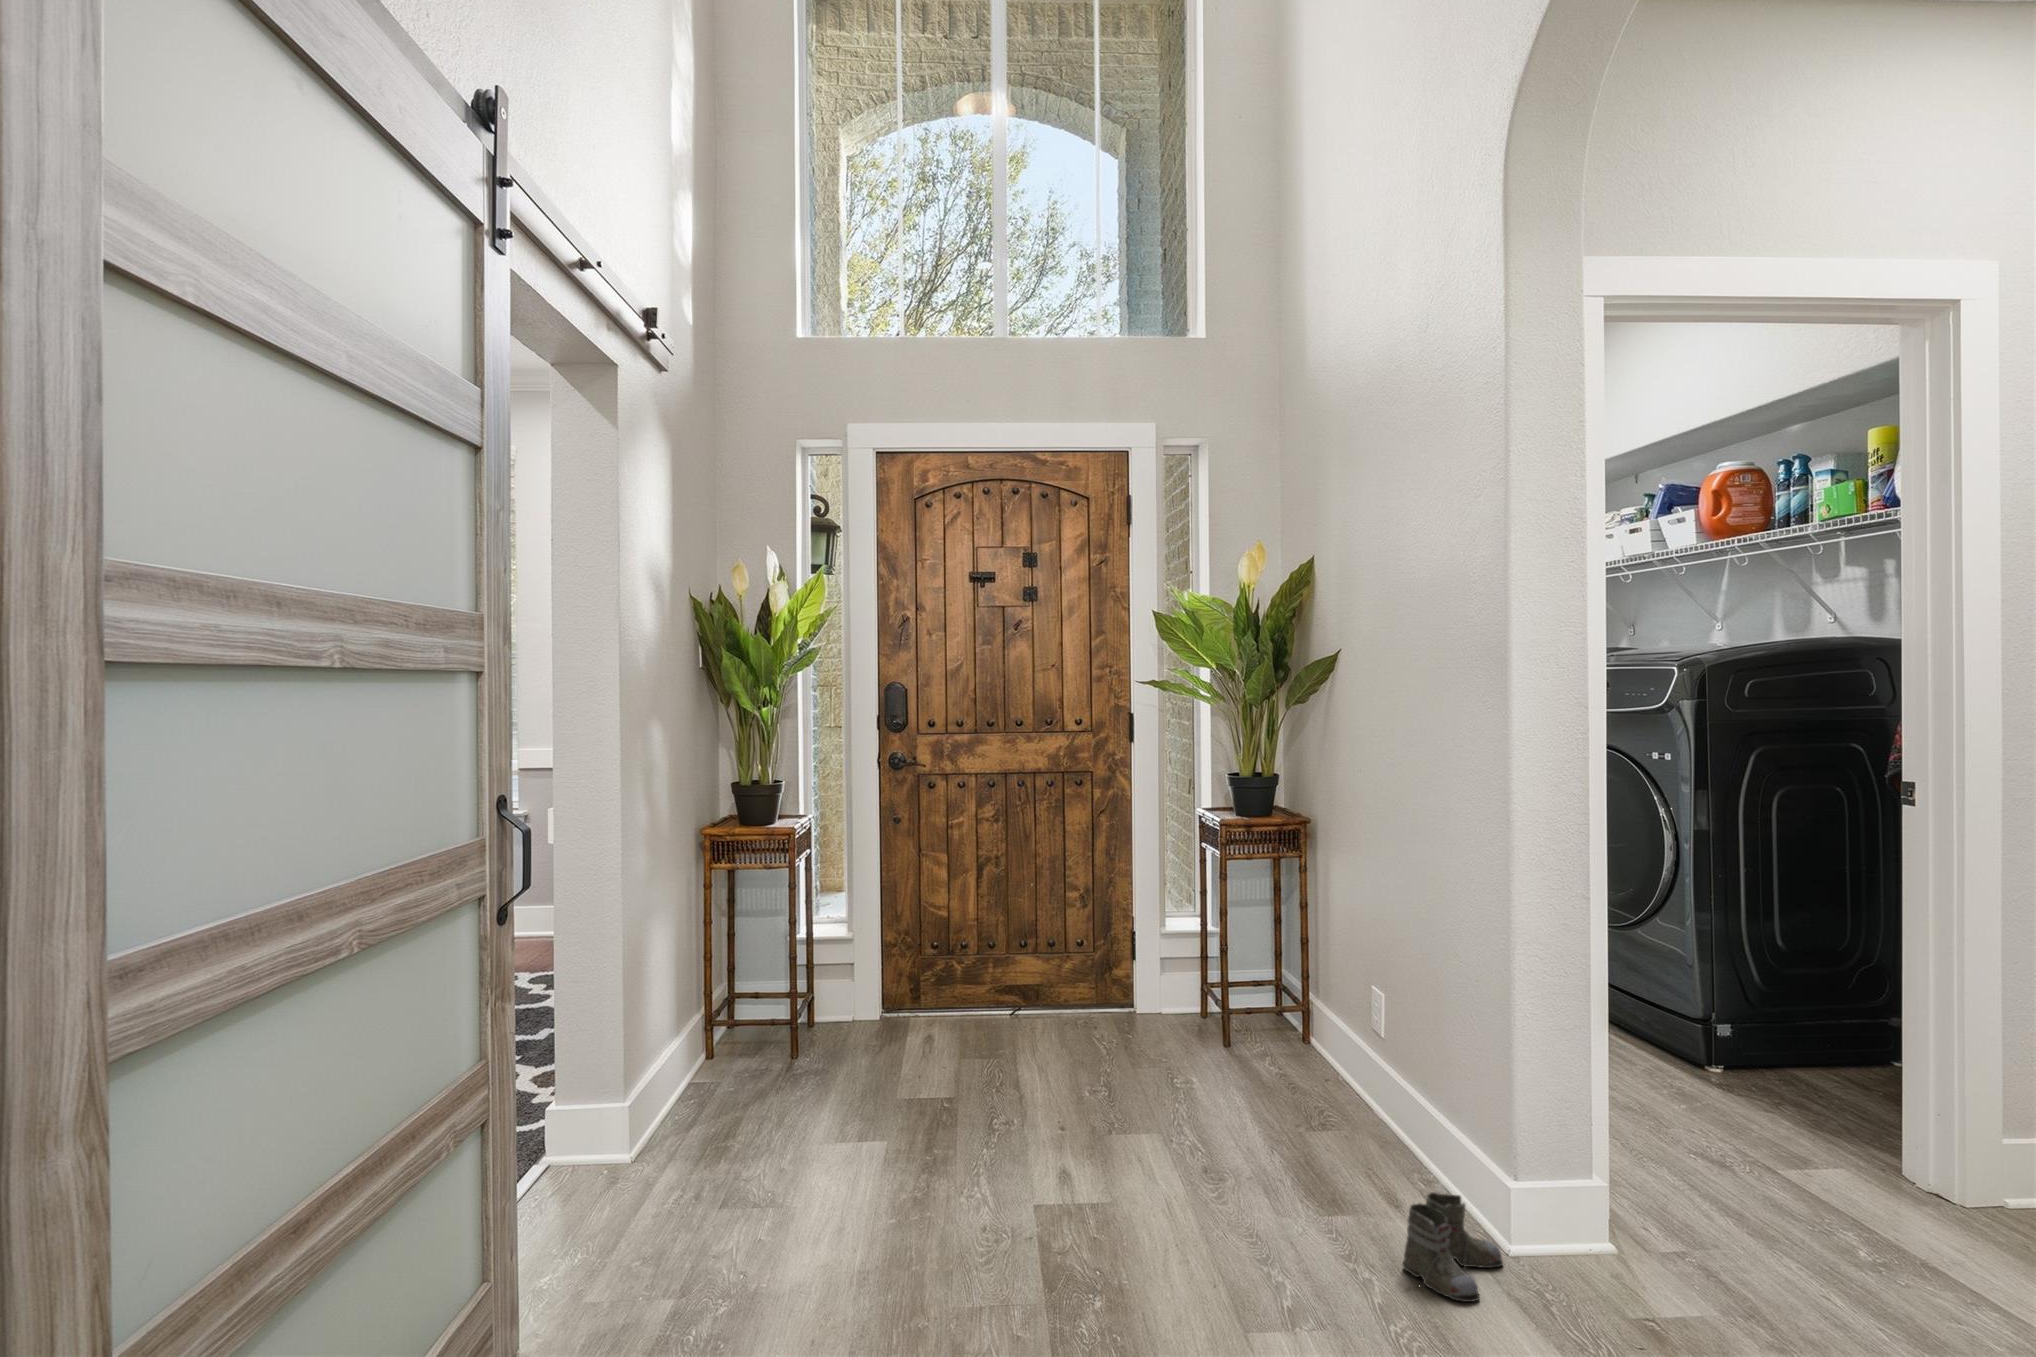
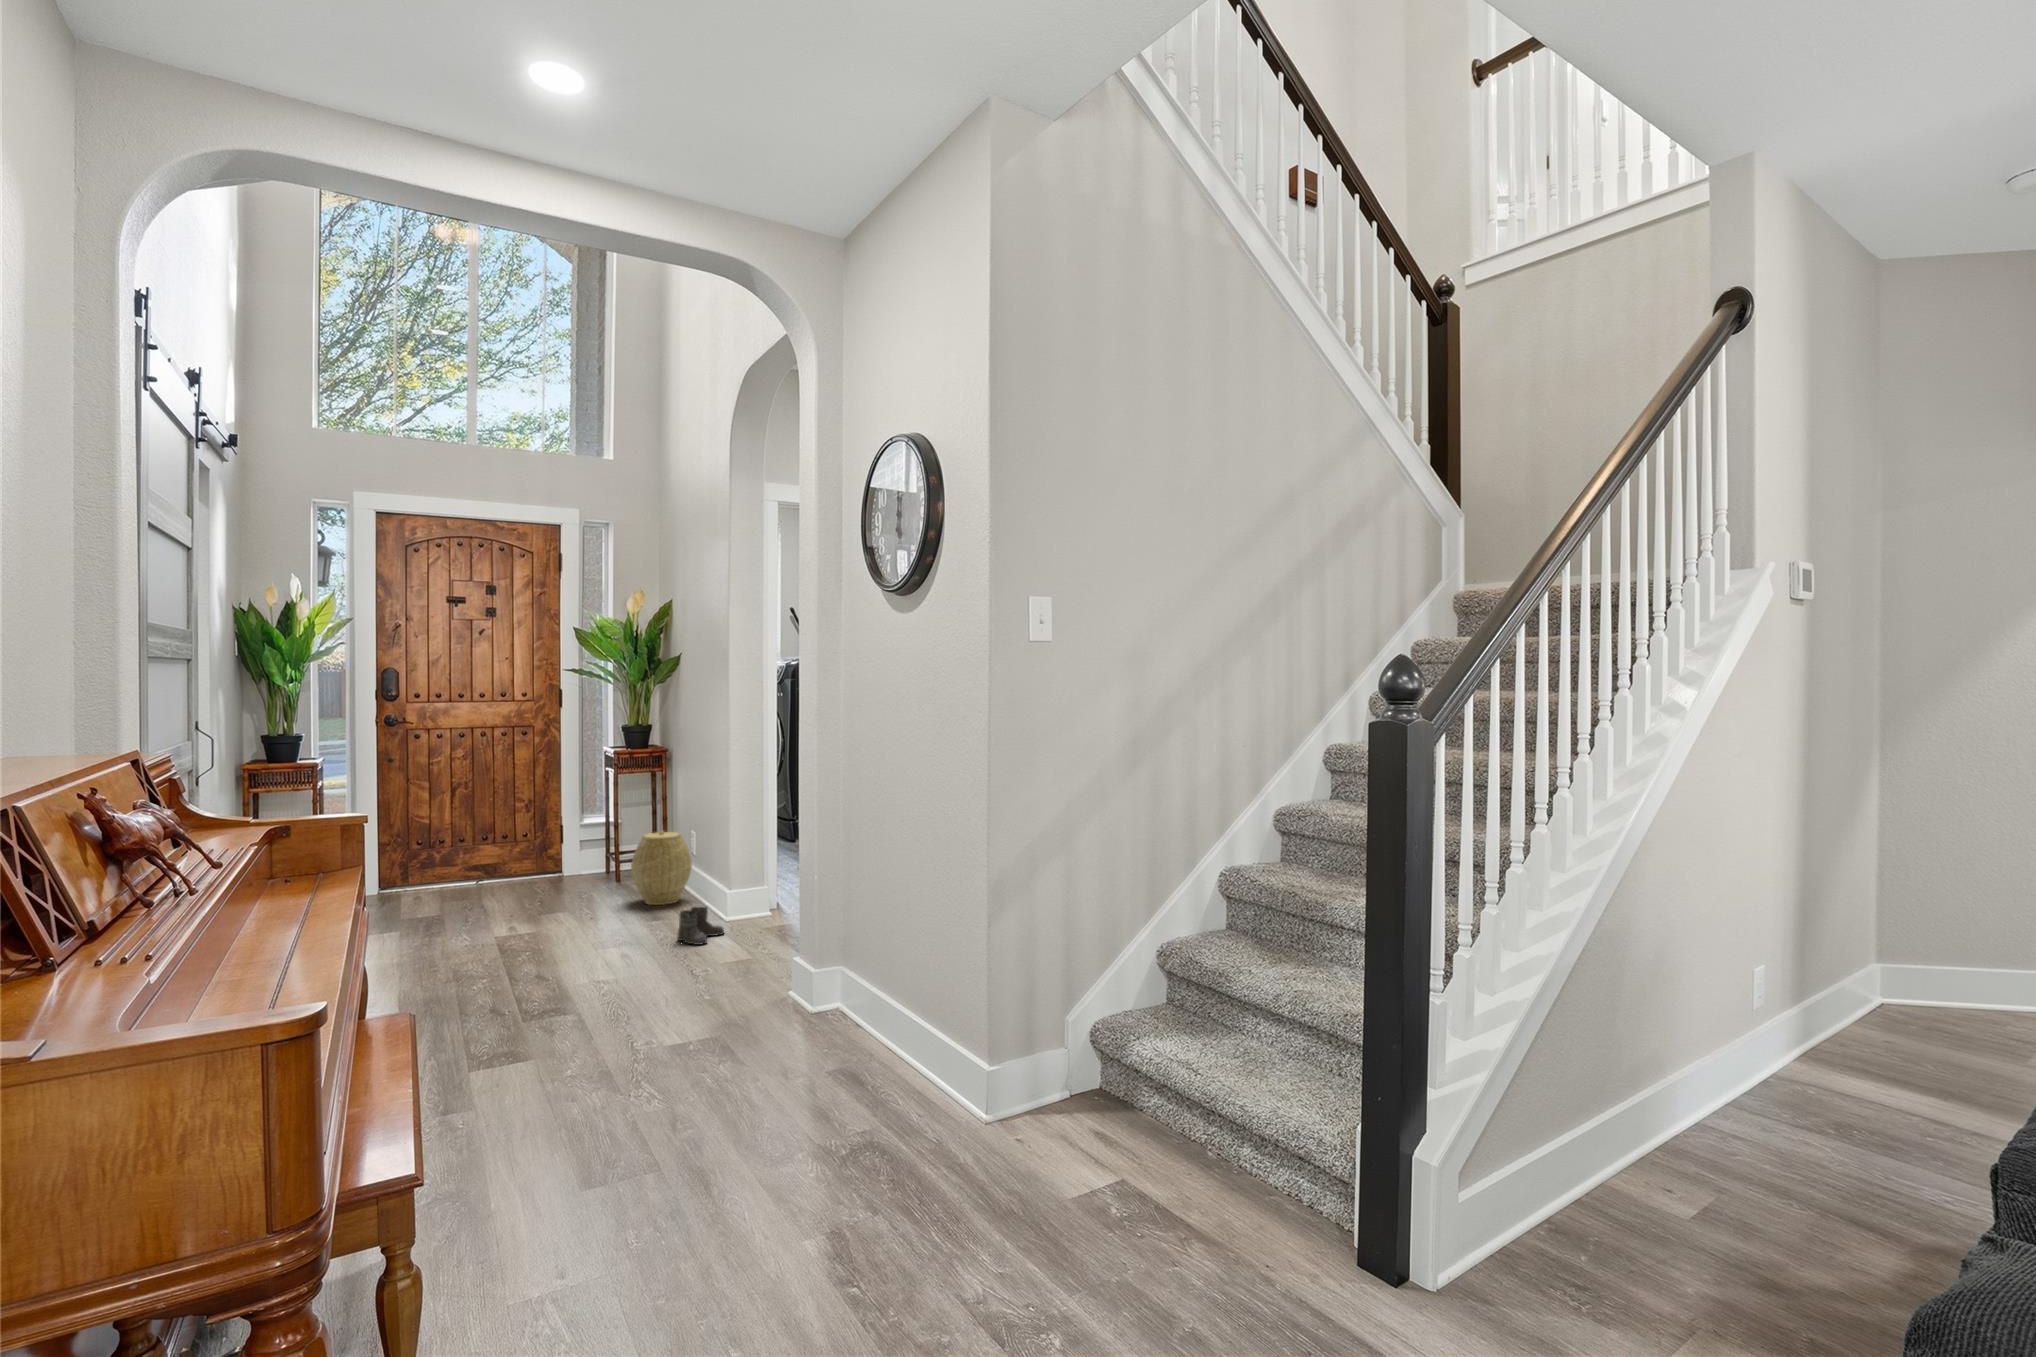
woven basket: none [1266,980,1376,1125] -> present [631,831,692,905]

